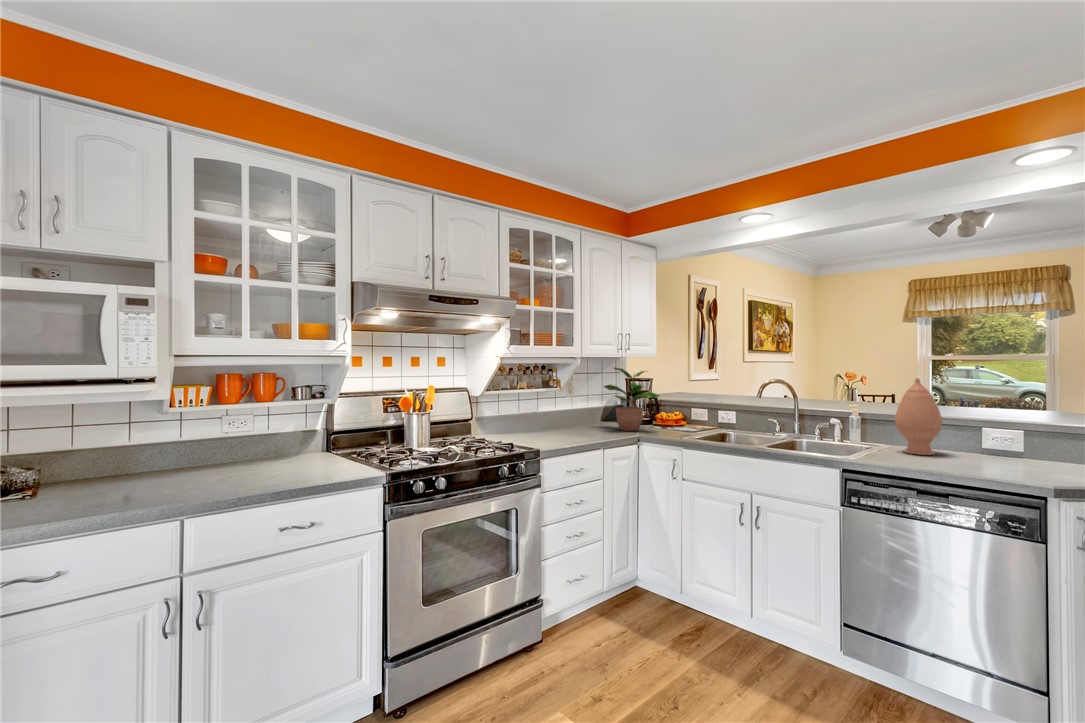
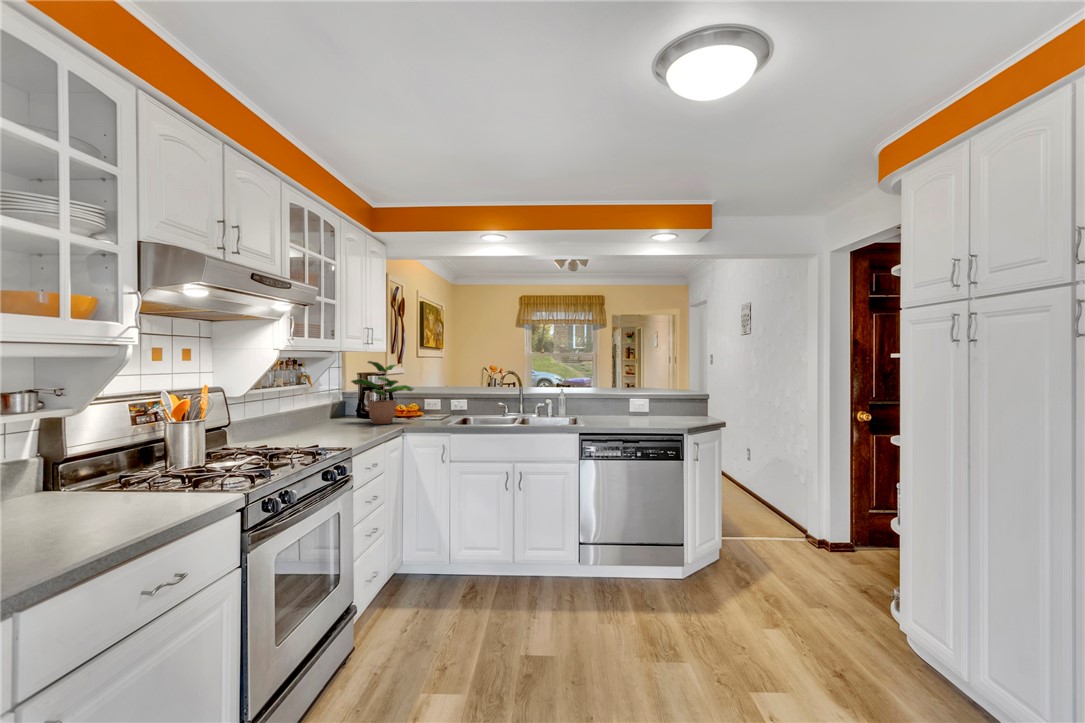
vase: present [895,378,942,455] -> none [590,368,615,419]

